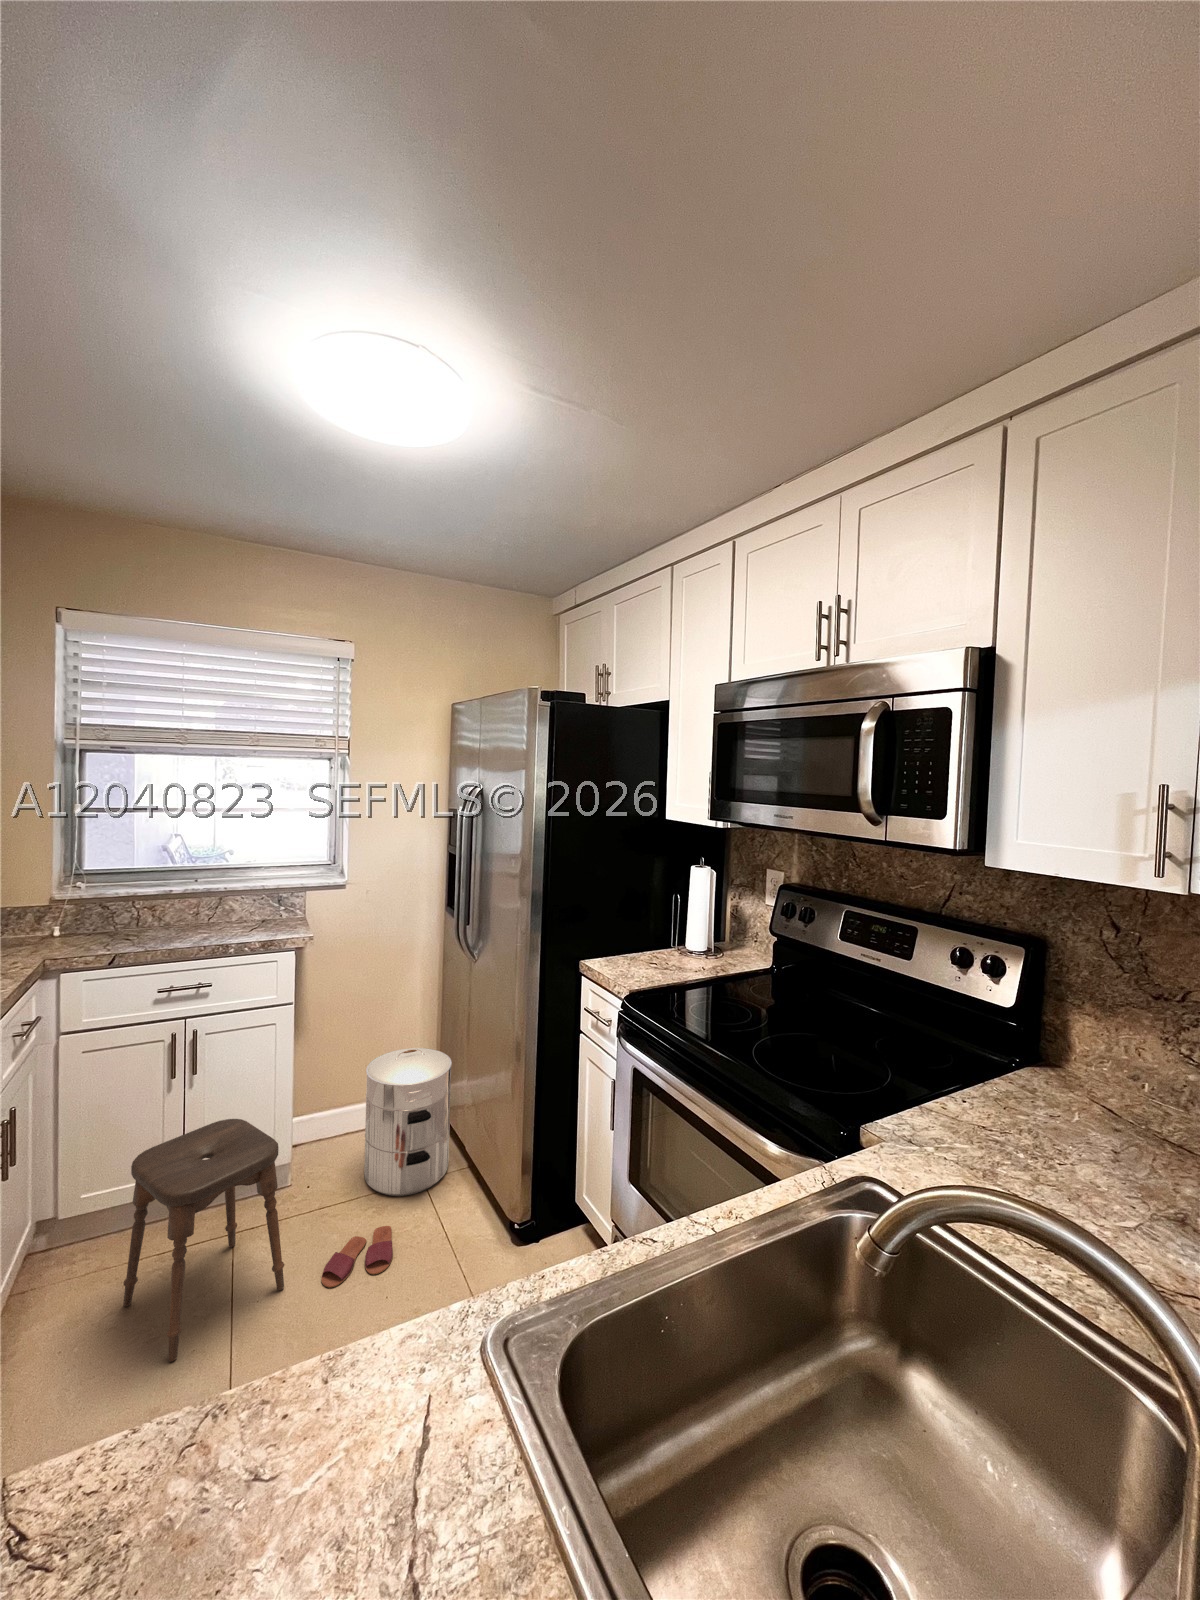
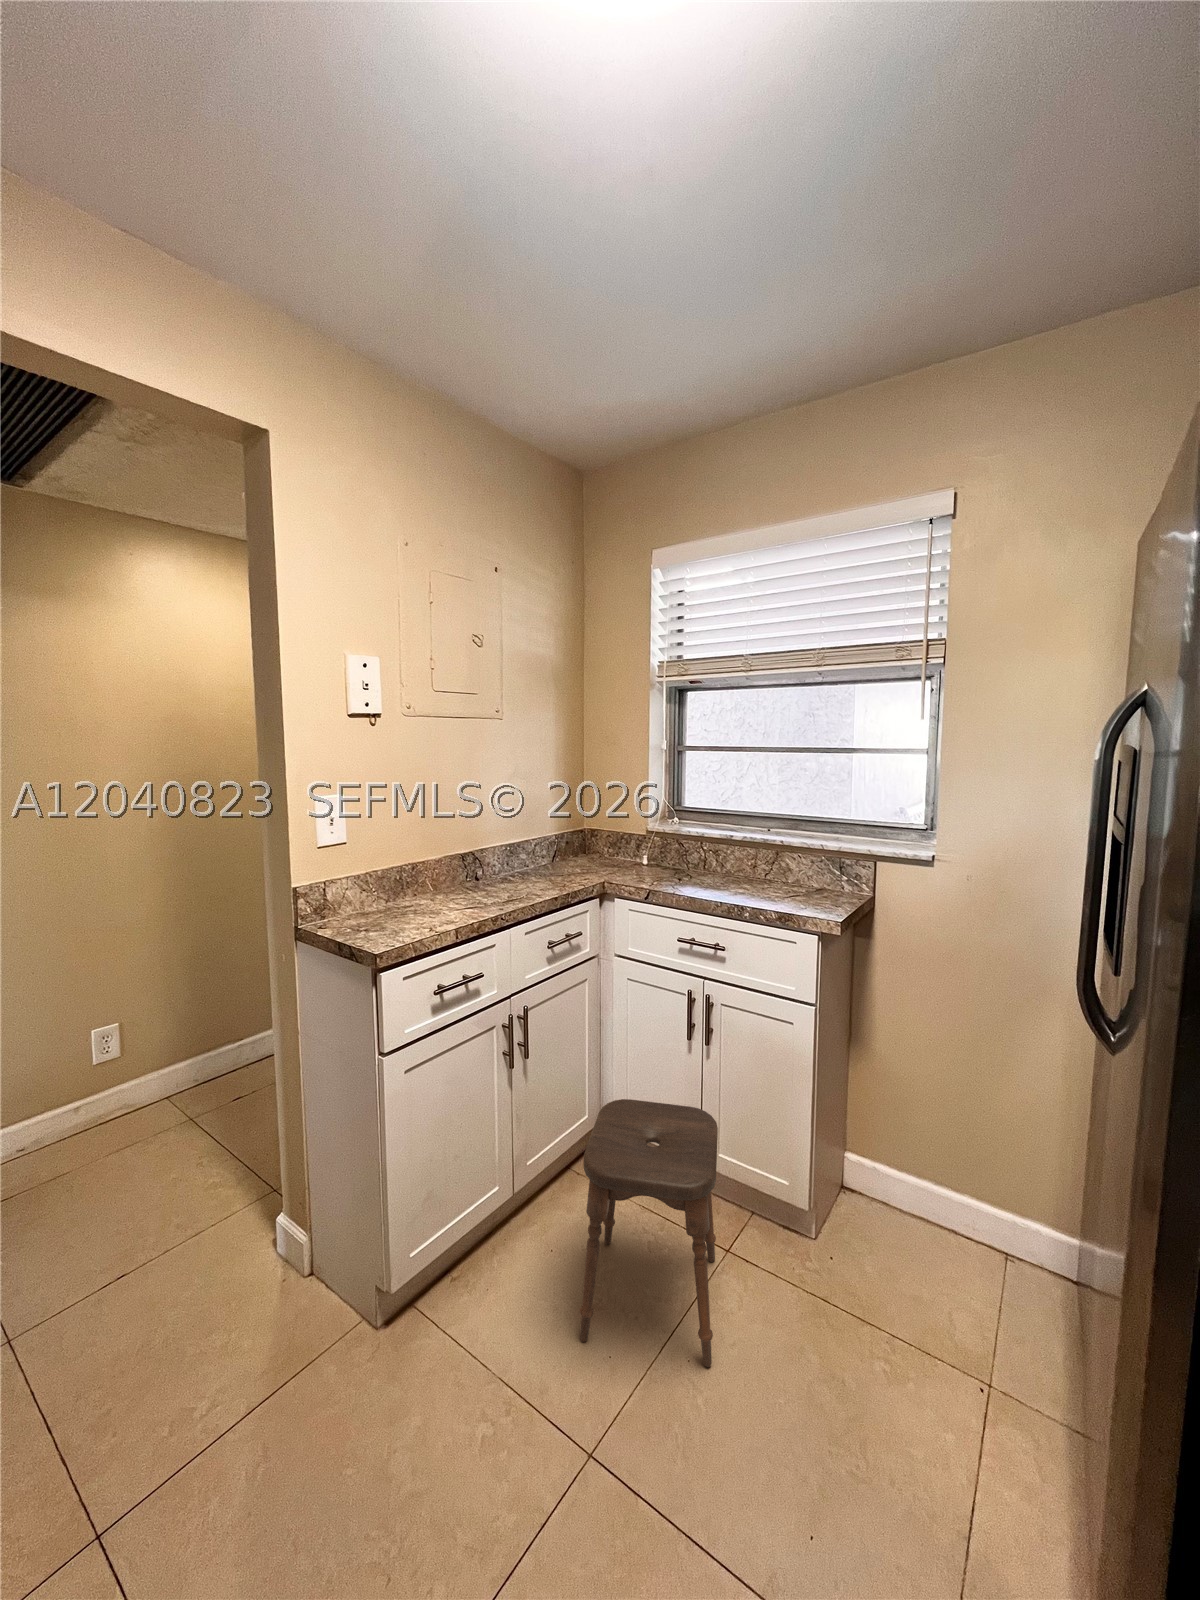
waste bin: present [364,1048,452,1196] -> none [894,1137,1066,1417]
slippers: present [321,1226,393,1288] -> none [746,1381,880,1485]

